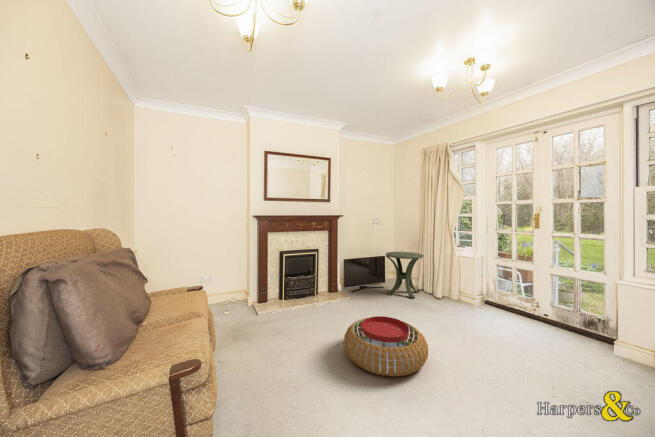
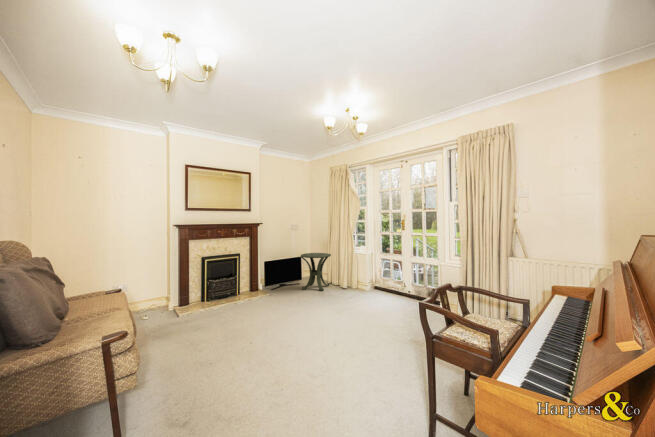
pouf: present [344,316,428,377] -> none [255,303,319,344]

